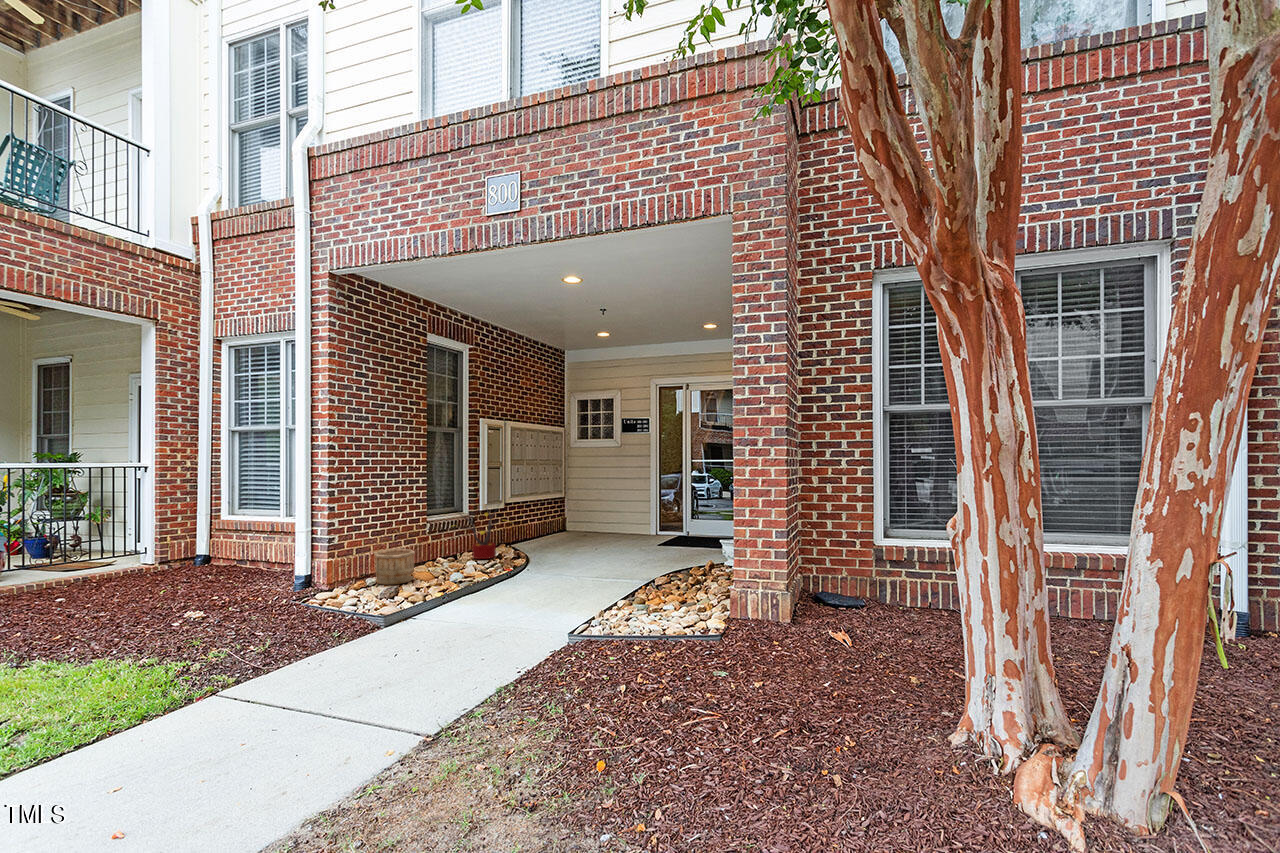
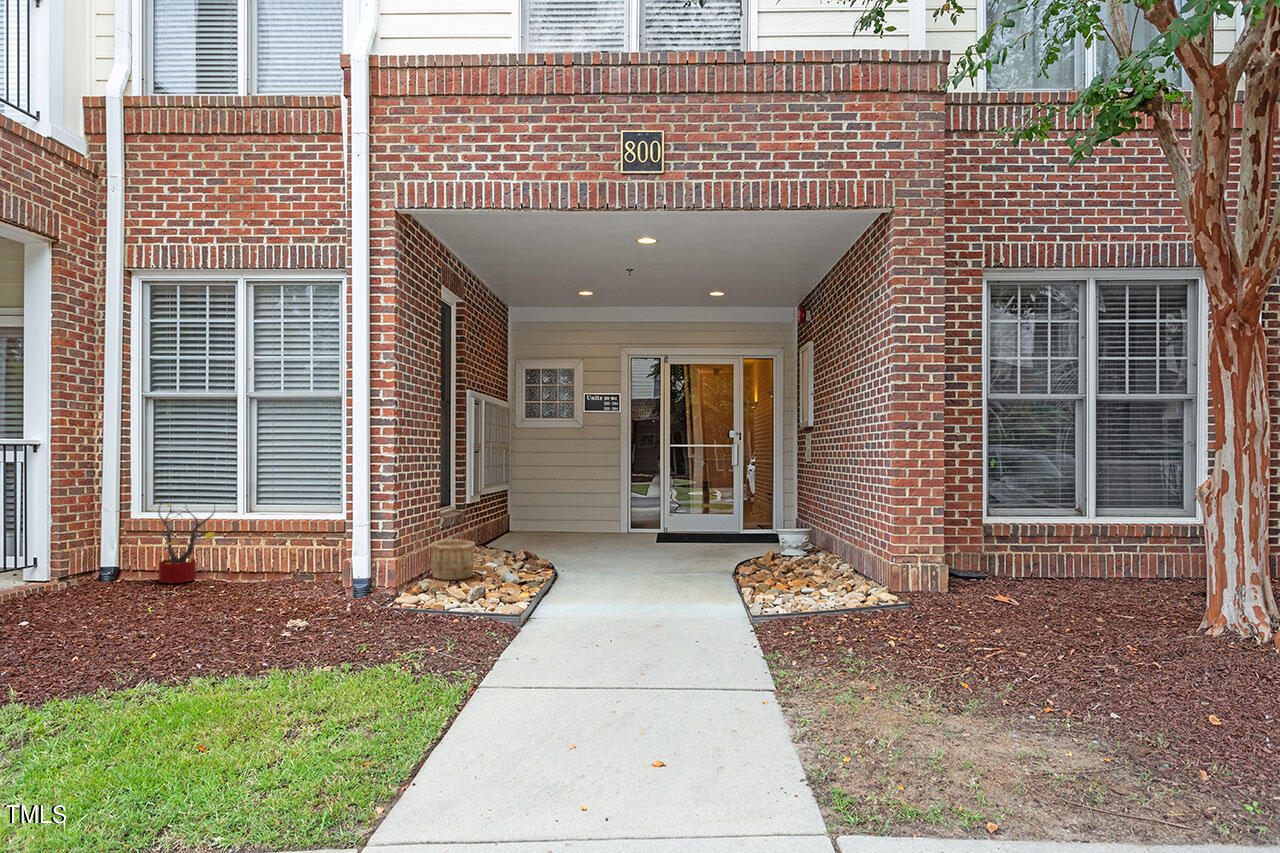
decorative plant: present [460,509,496,559] -> present [158,504,215,583]

